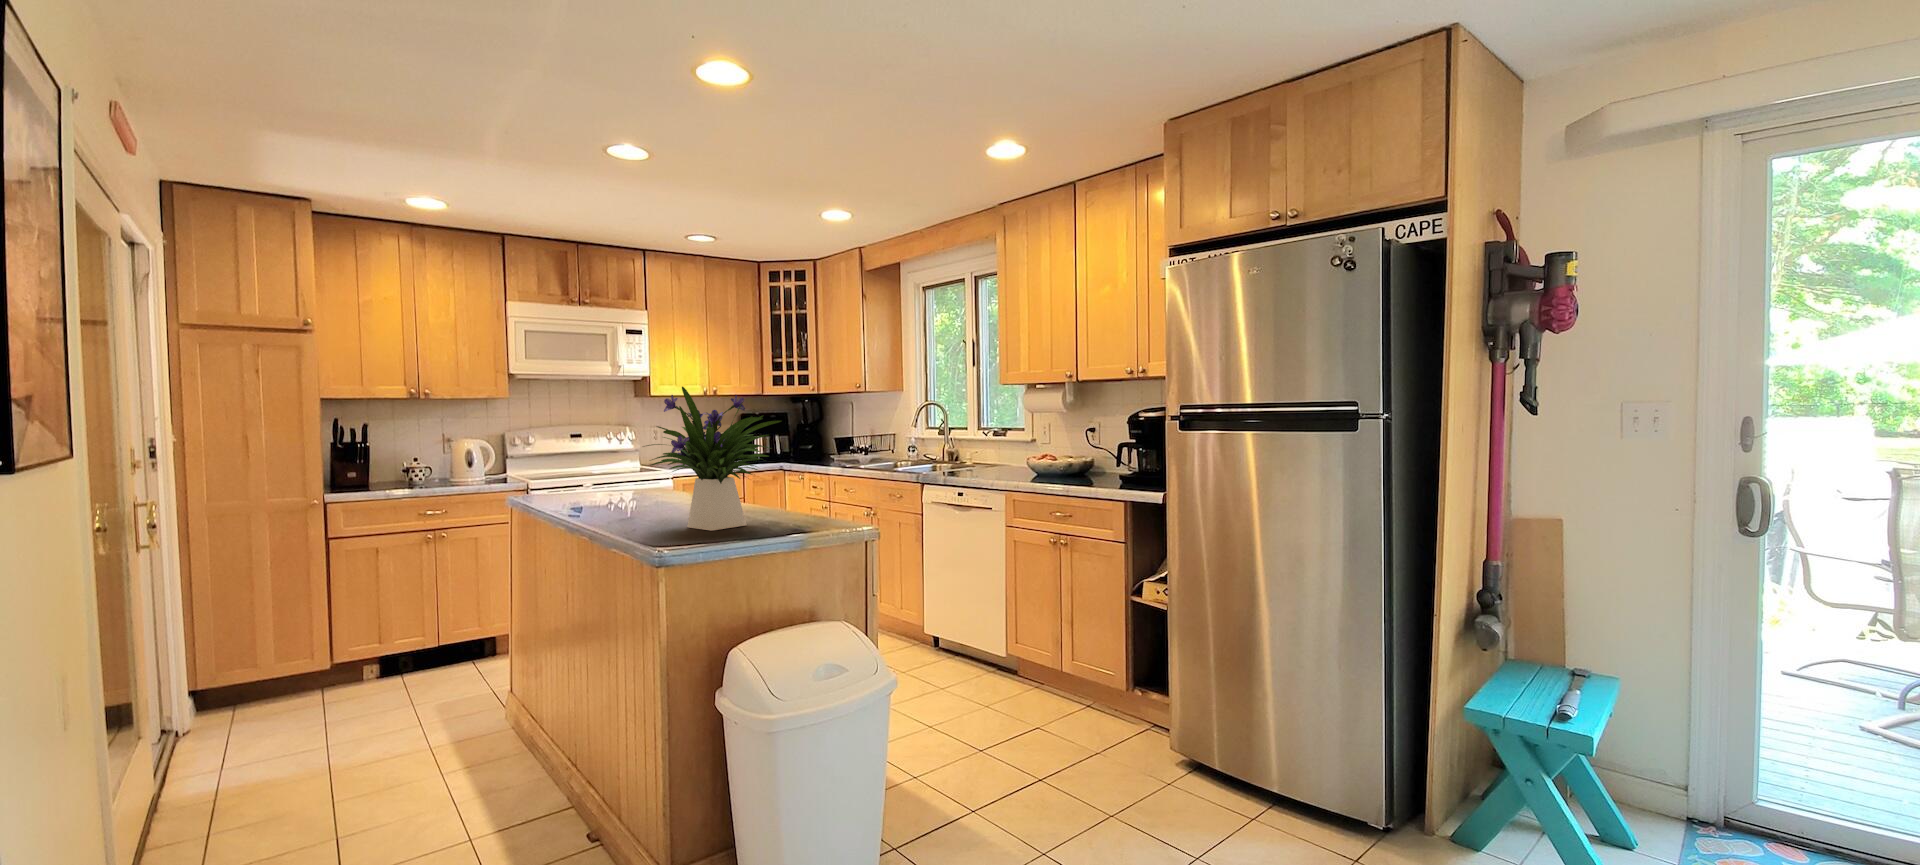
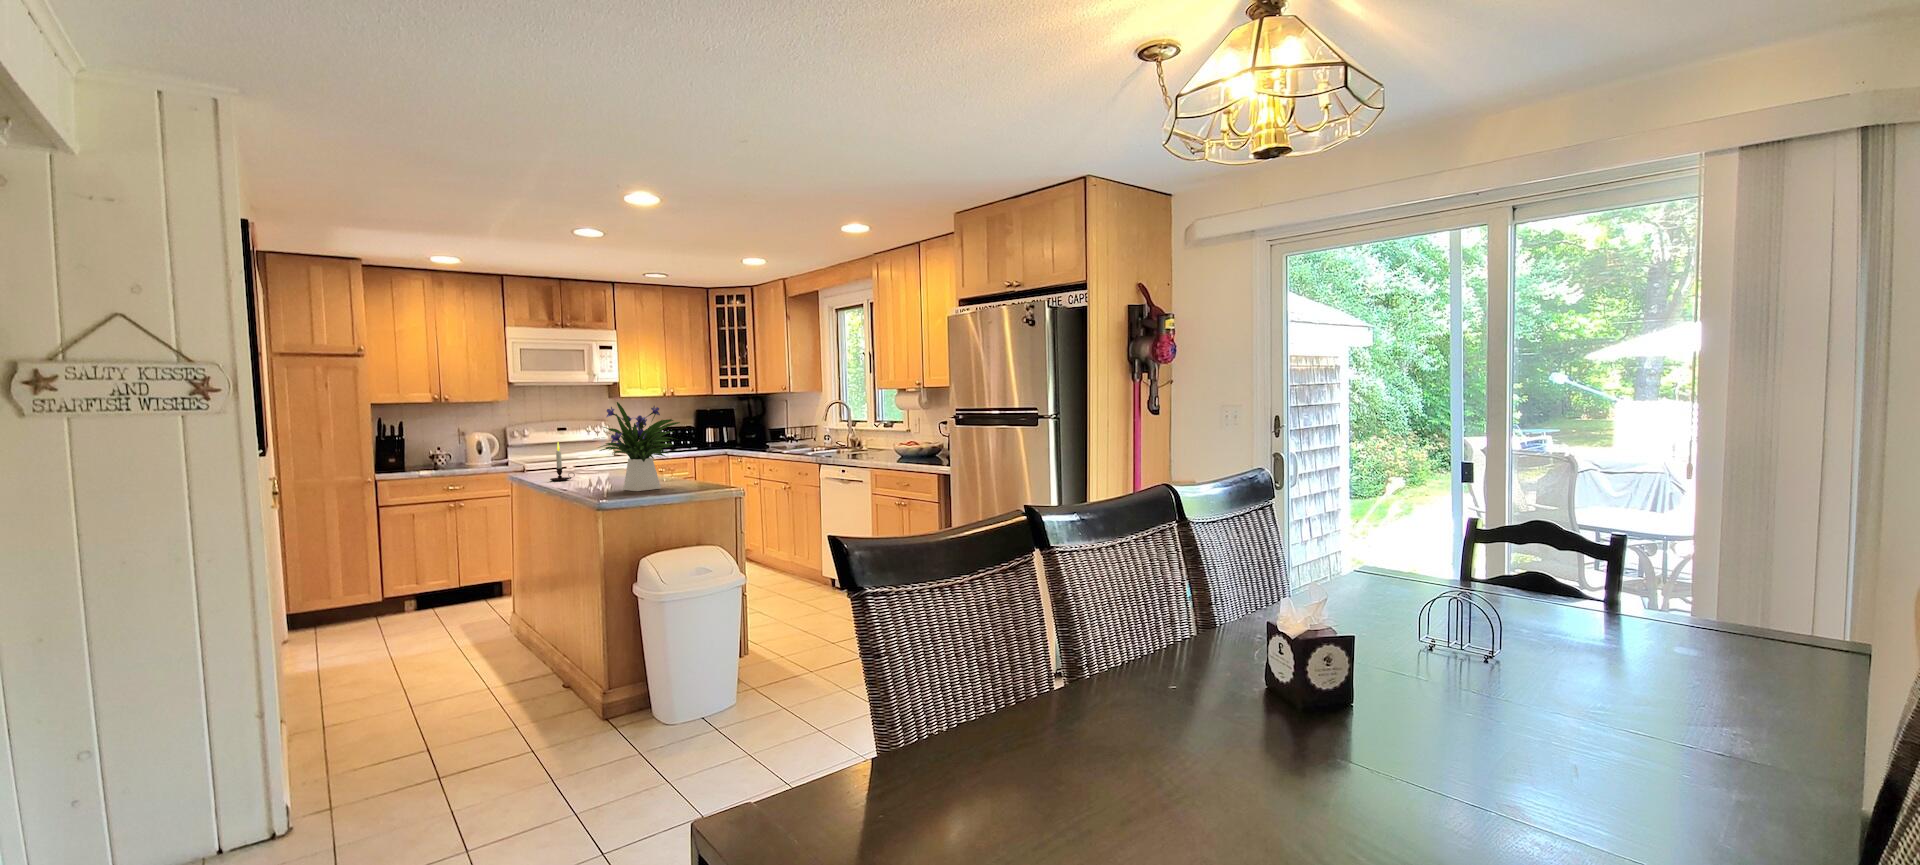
candle: none [567,450,604,509] -> present [550,442,575,481]

